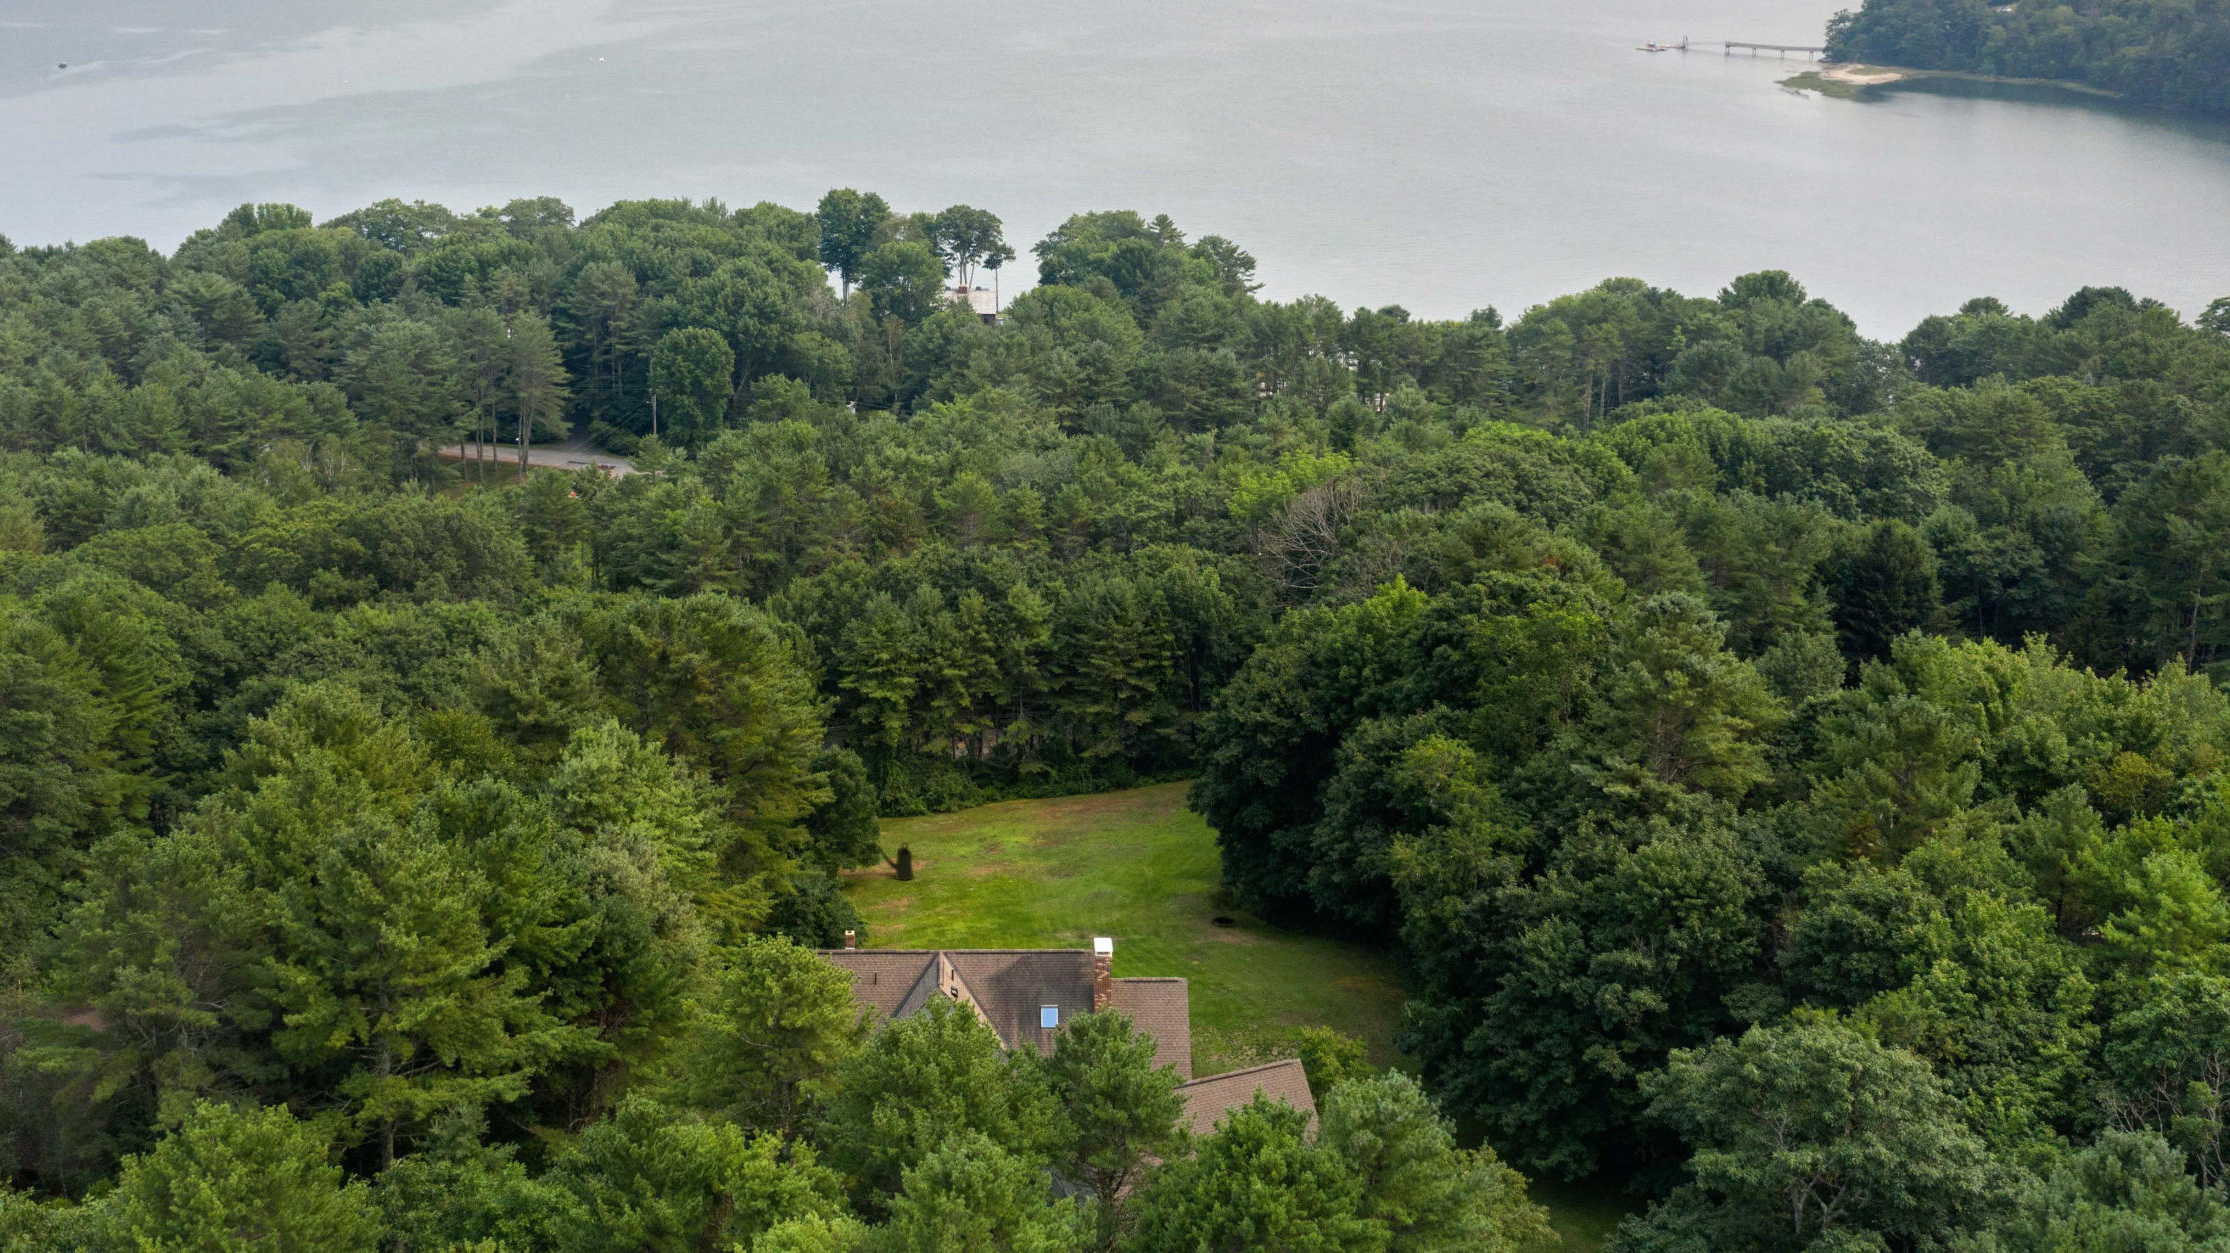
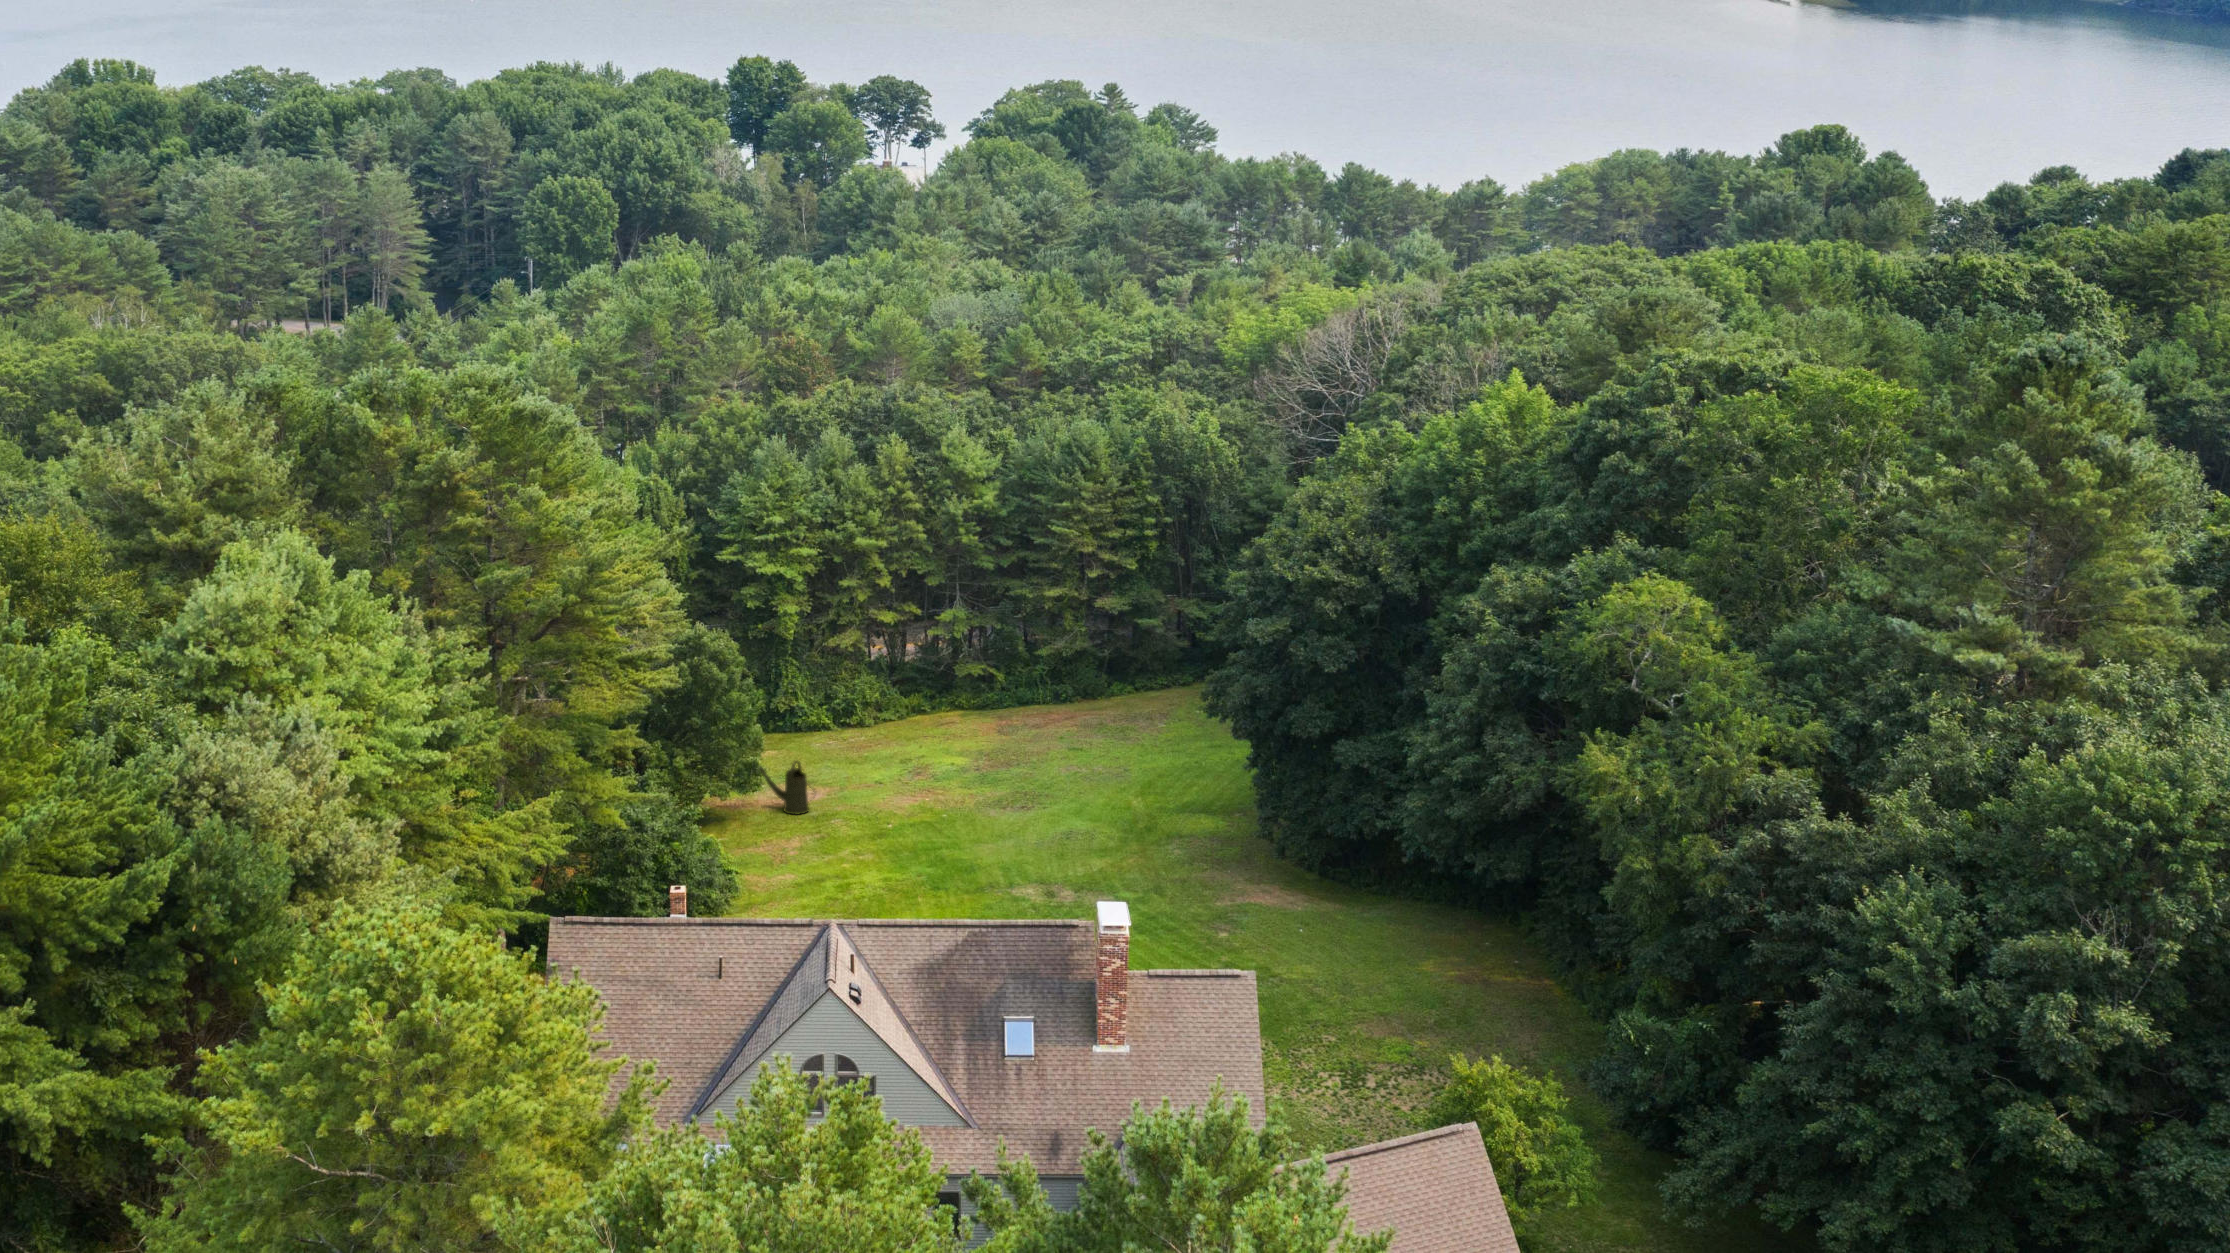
potted tree: present [1210,880,1238,927] -> none [1234,808,1284,883]

